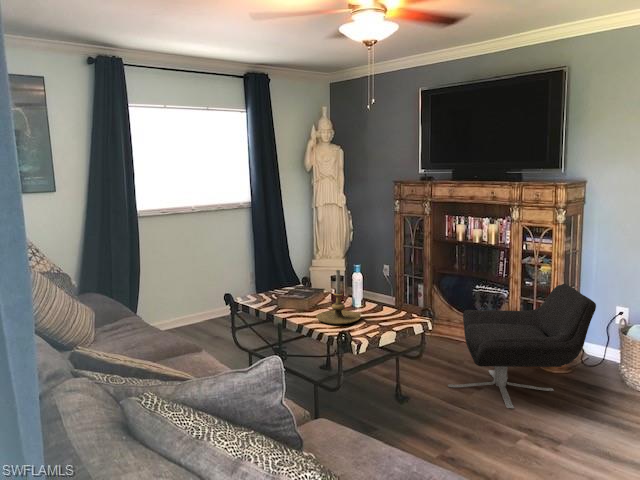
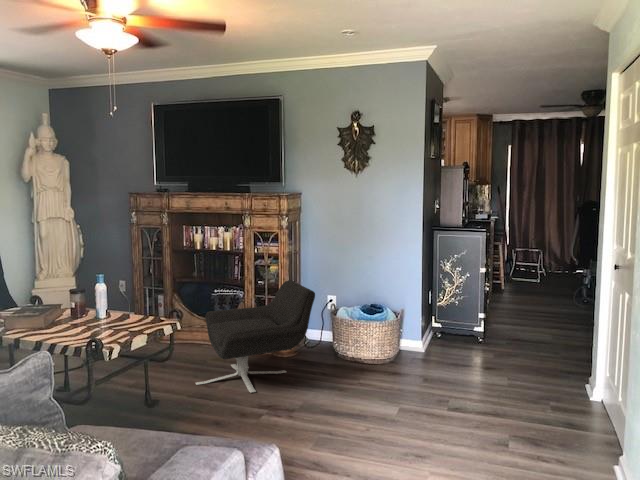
candle holder: present [316,270,361,324] -> none [58,280,108,336]

